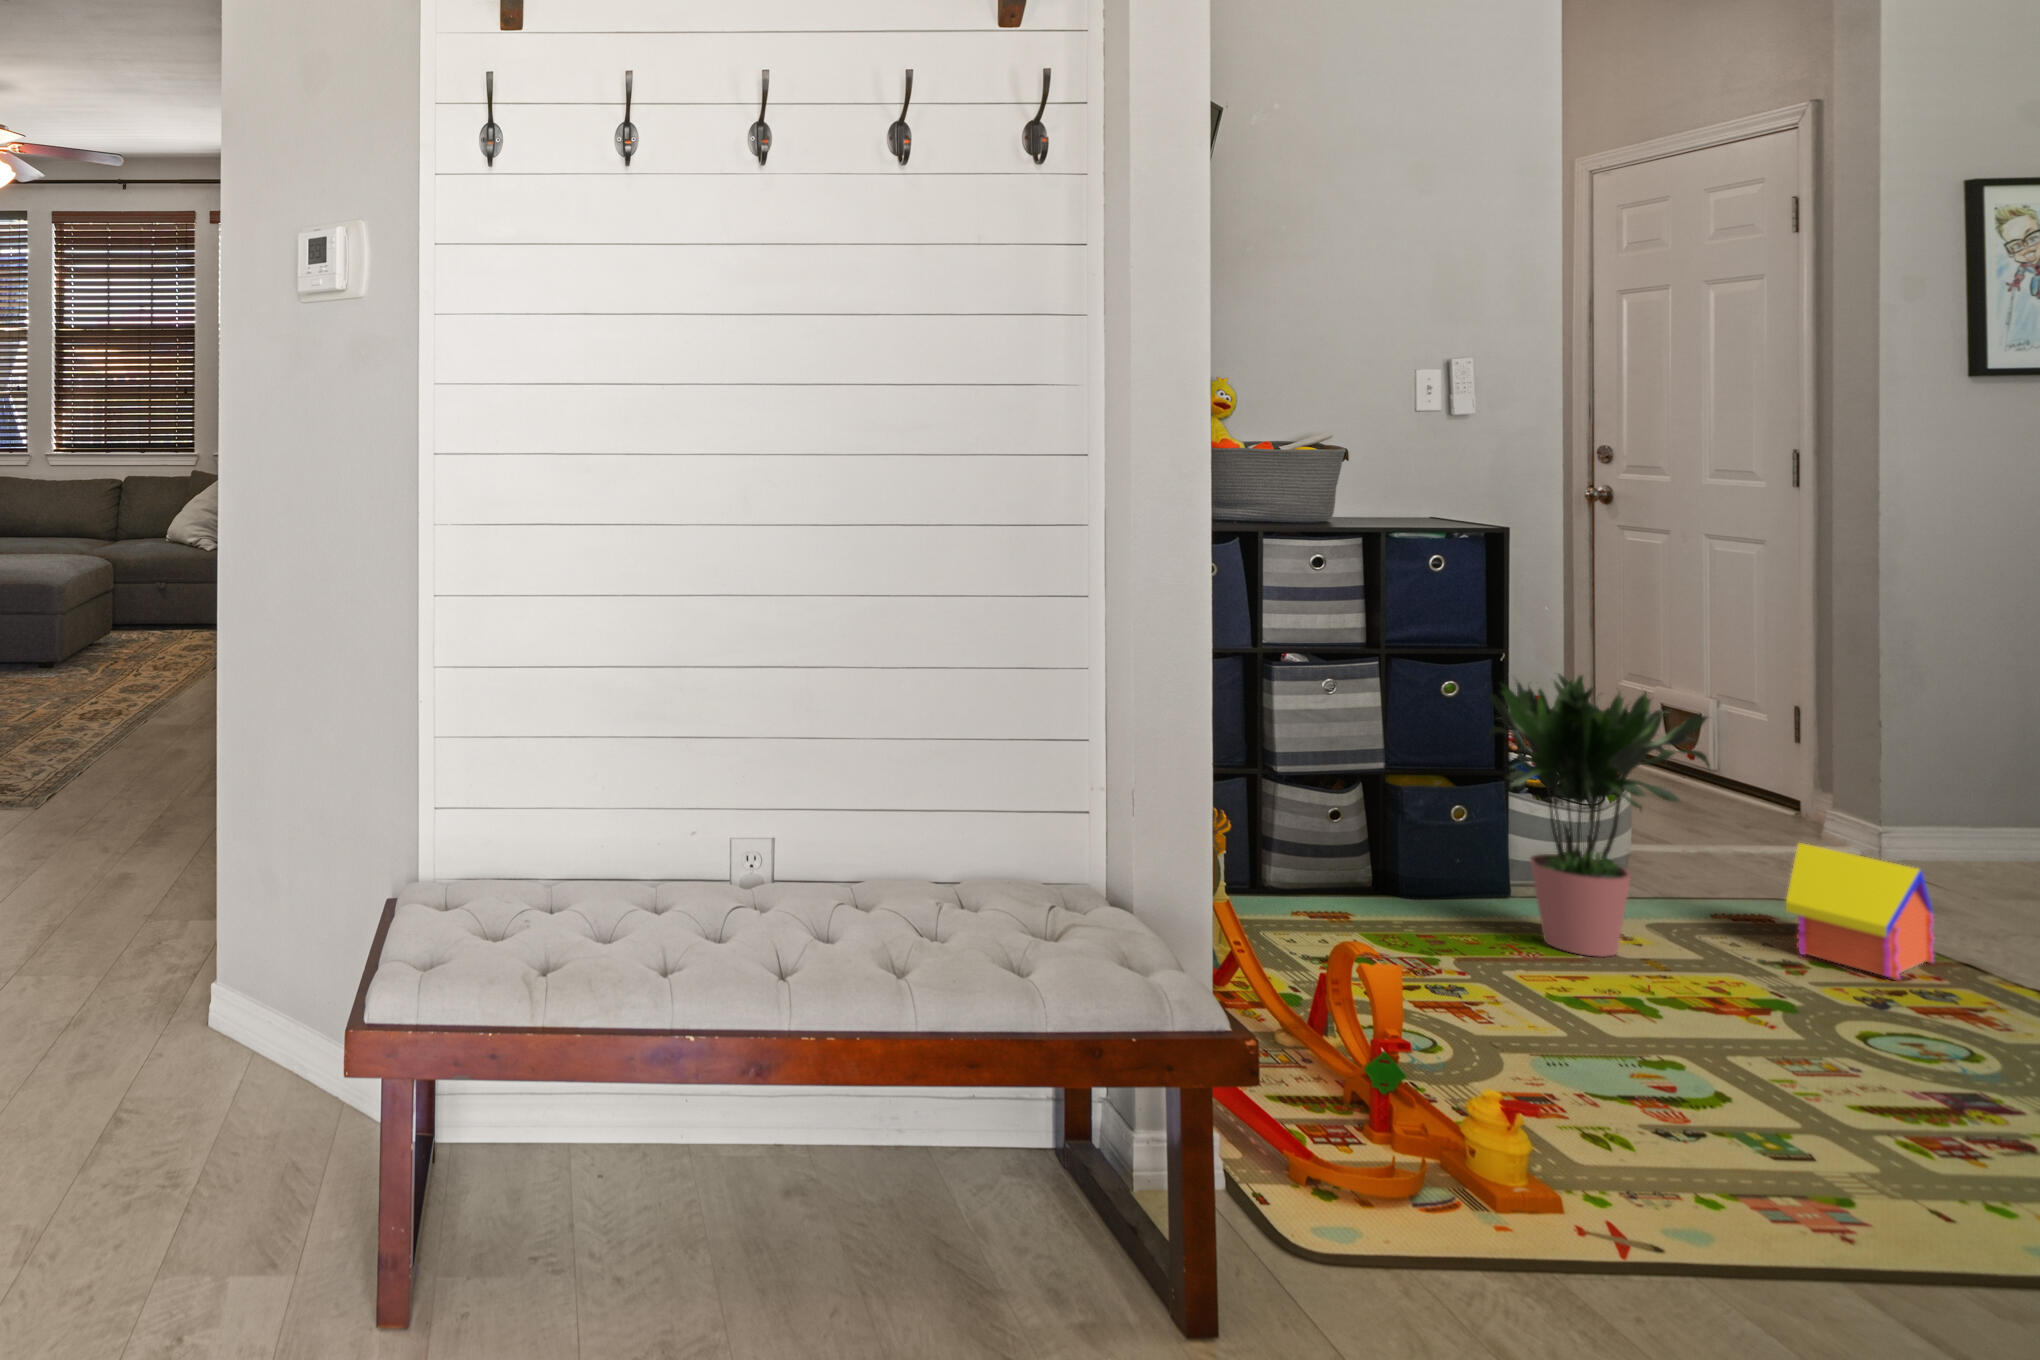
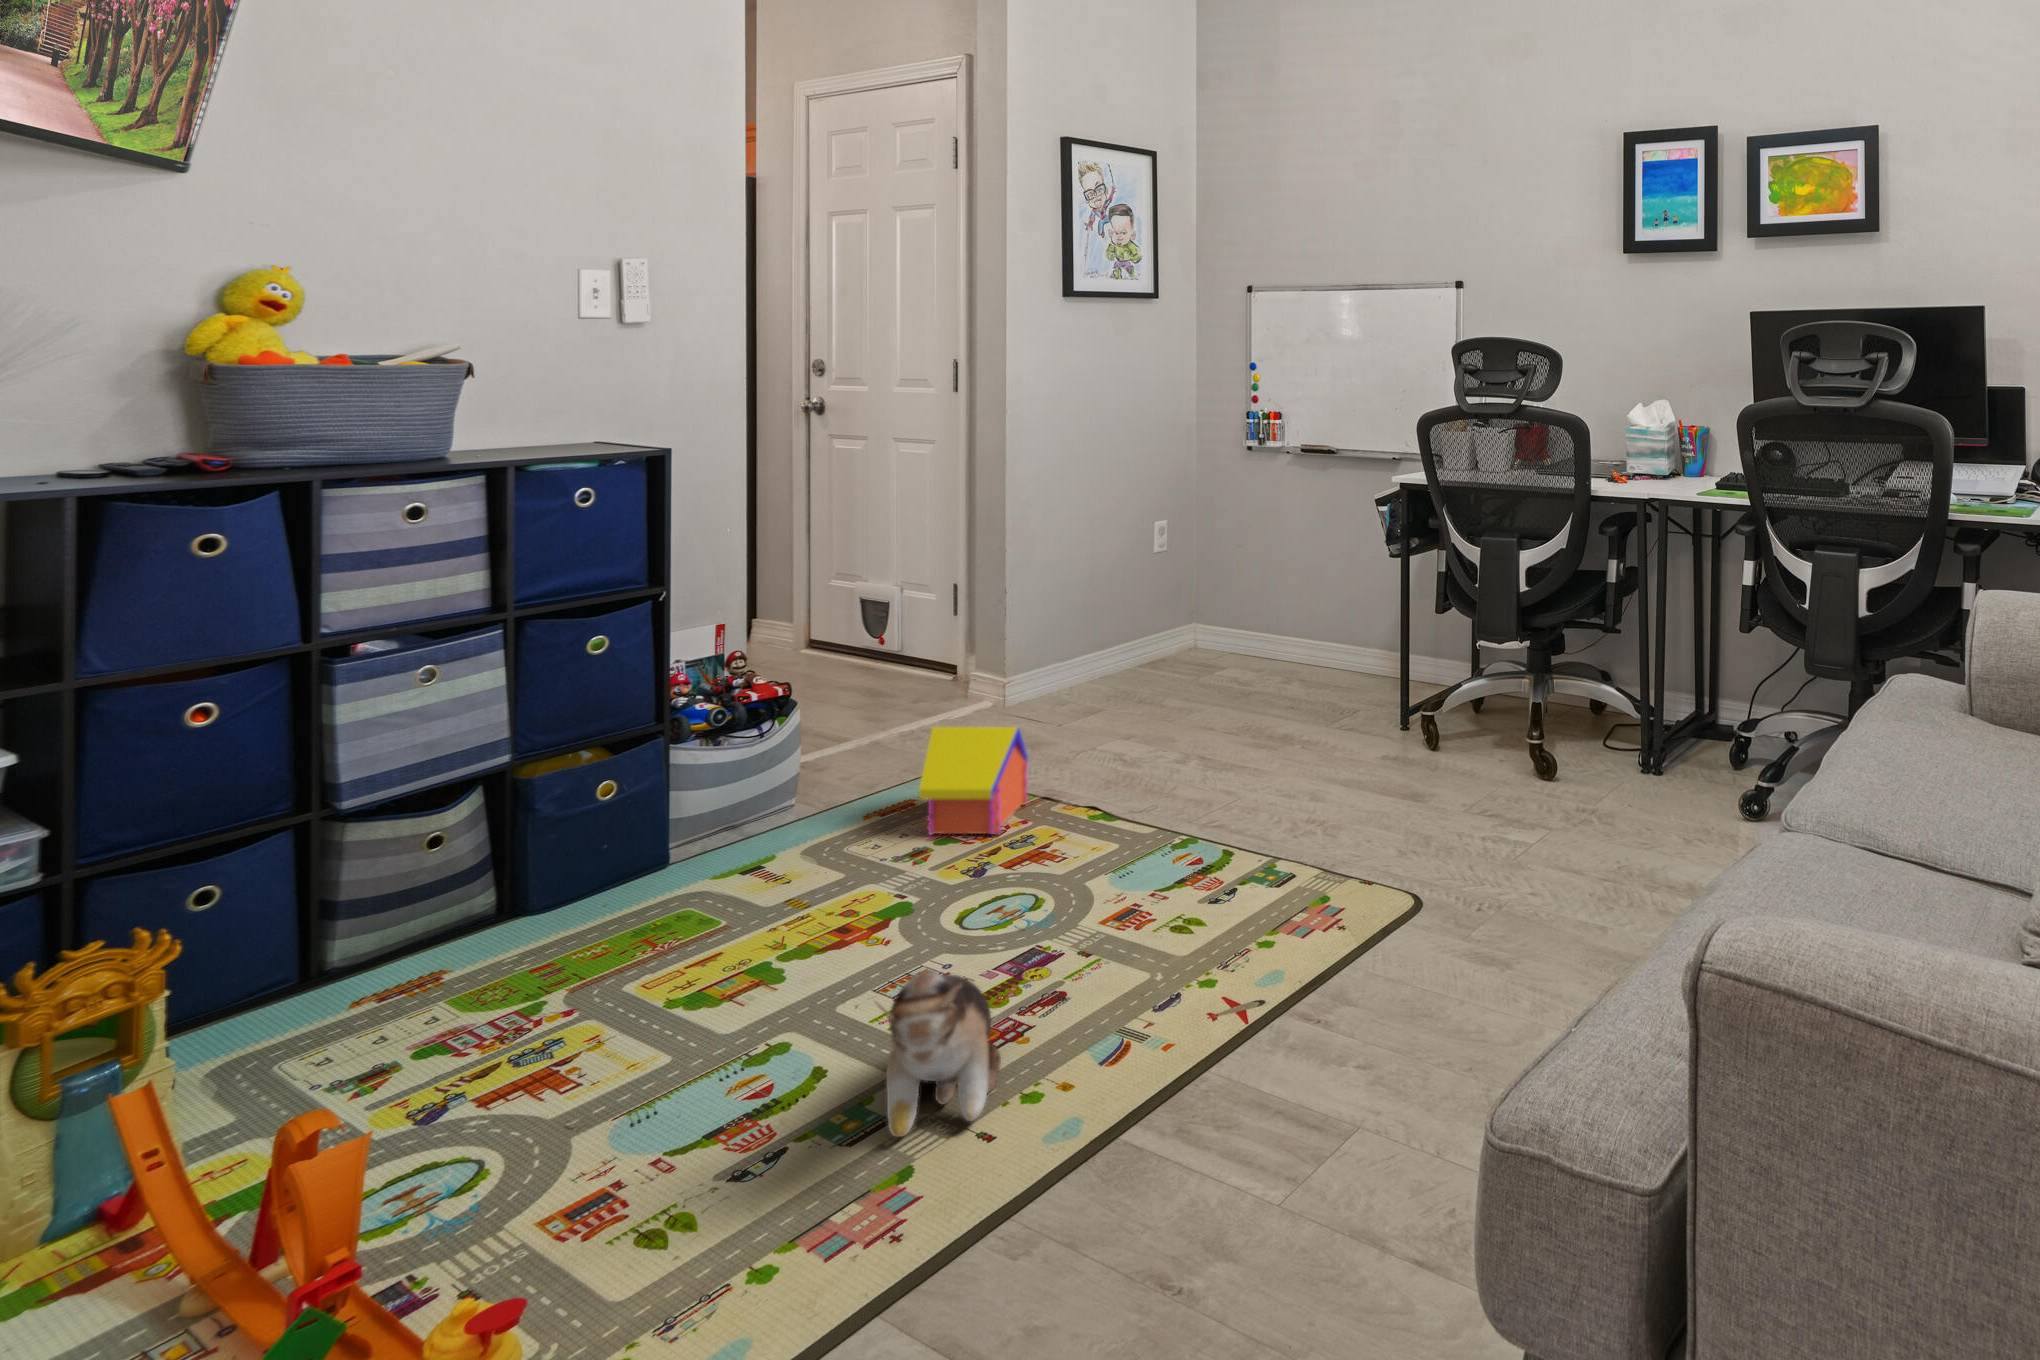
potted plant: present [1487,674,1710,956] -> none [626,595,866,923]
plush toy: none [1803,1031,1948,1205] -> present [877,969,1001,1137]

